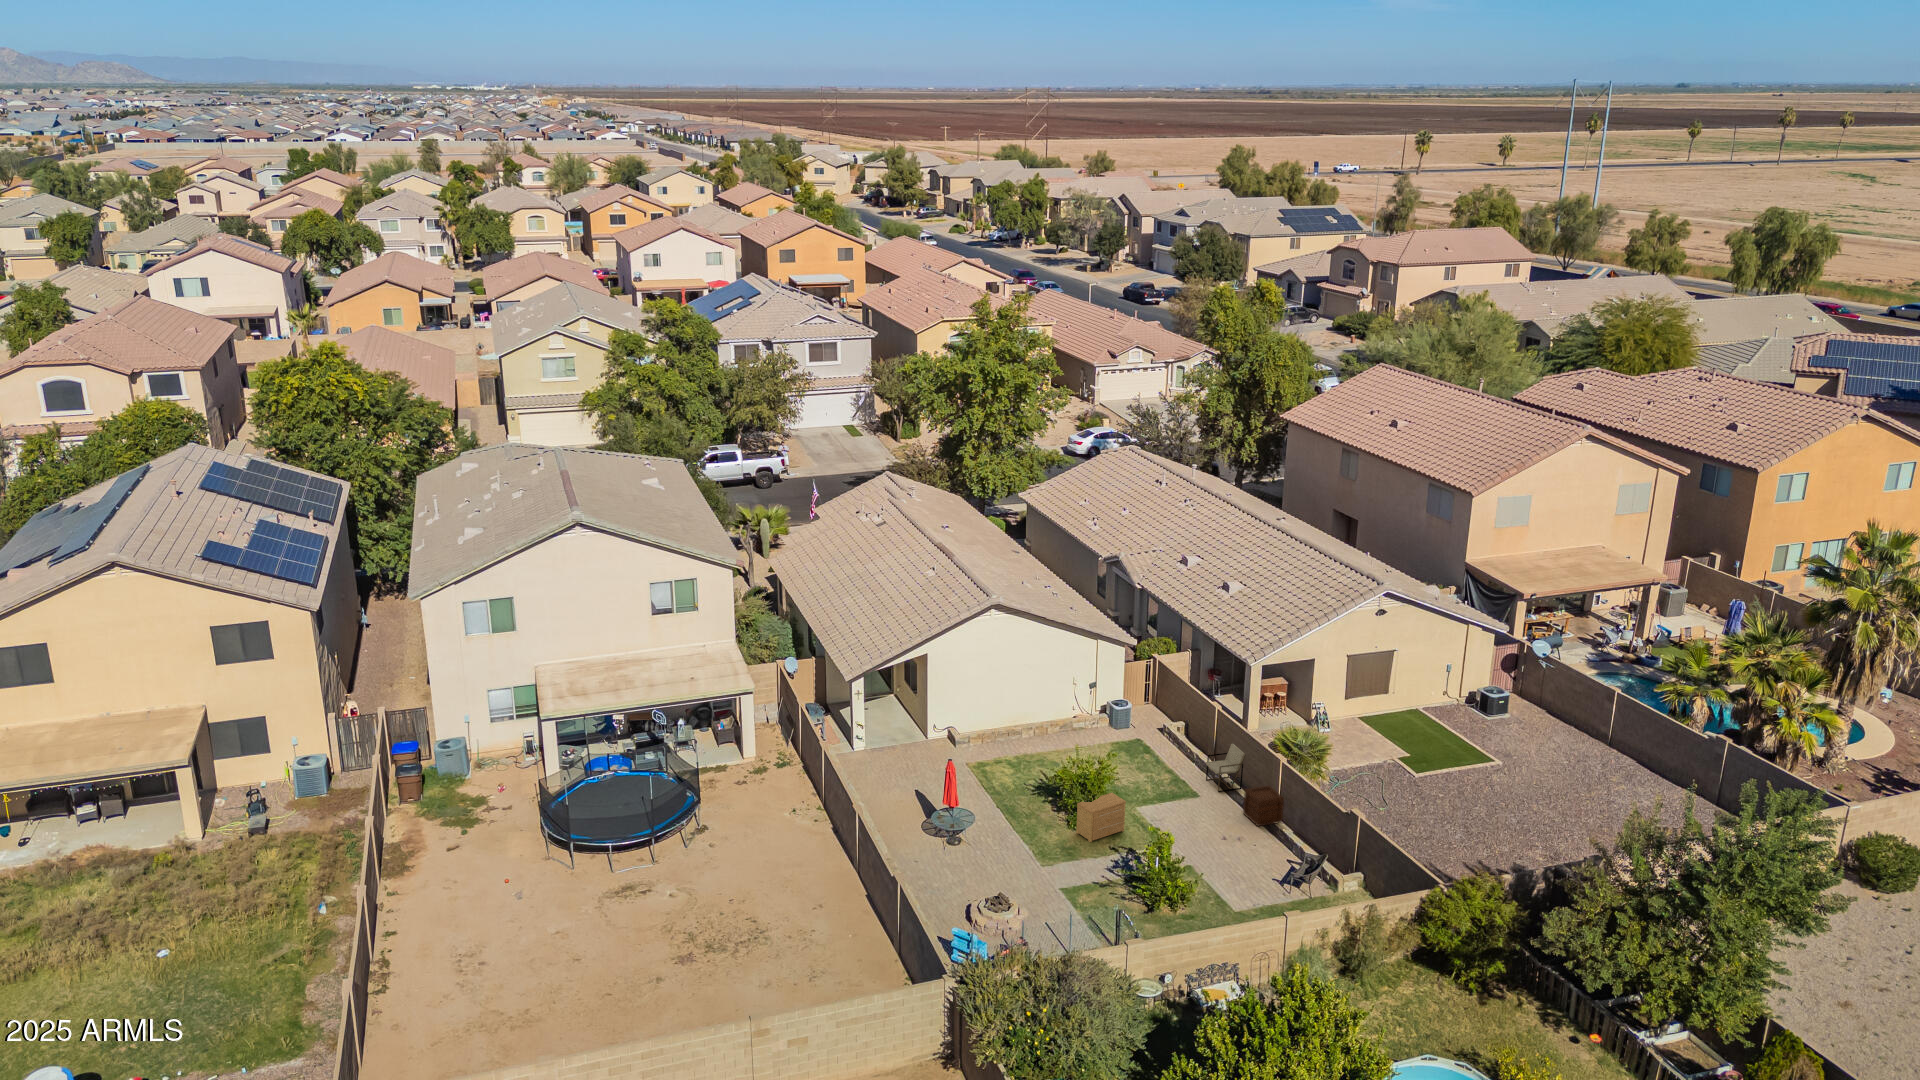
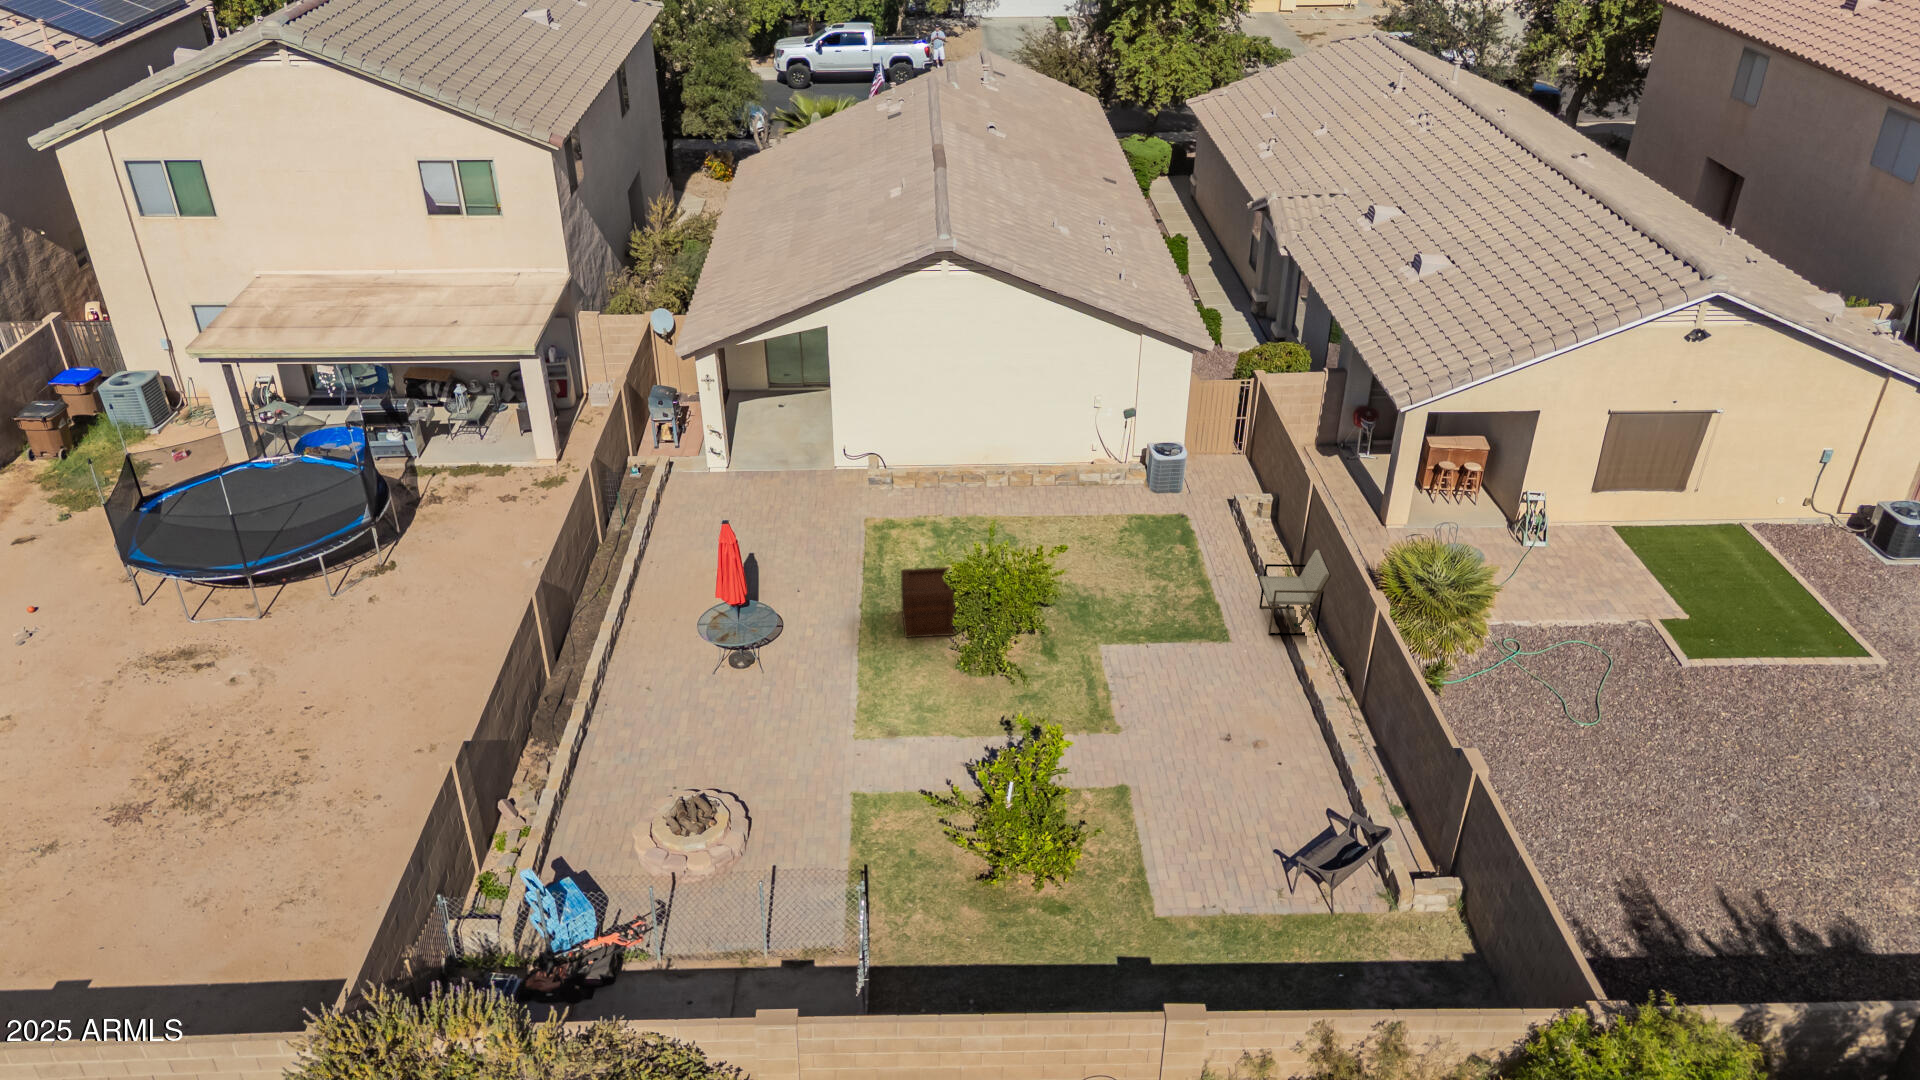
wooden crate: present [1243,786,1284,826] -> present [901,567,956,638]
side table: present [1076,793,1126,842] -> none [955,614,1047,700]

